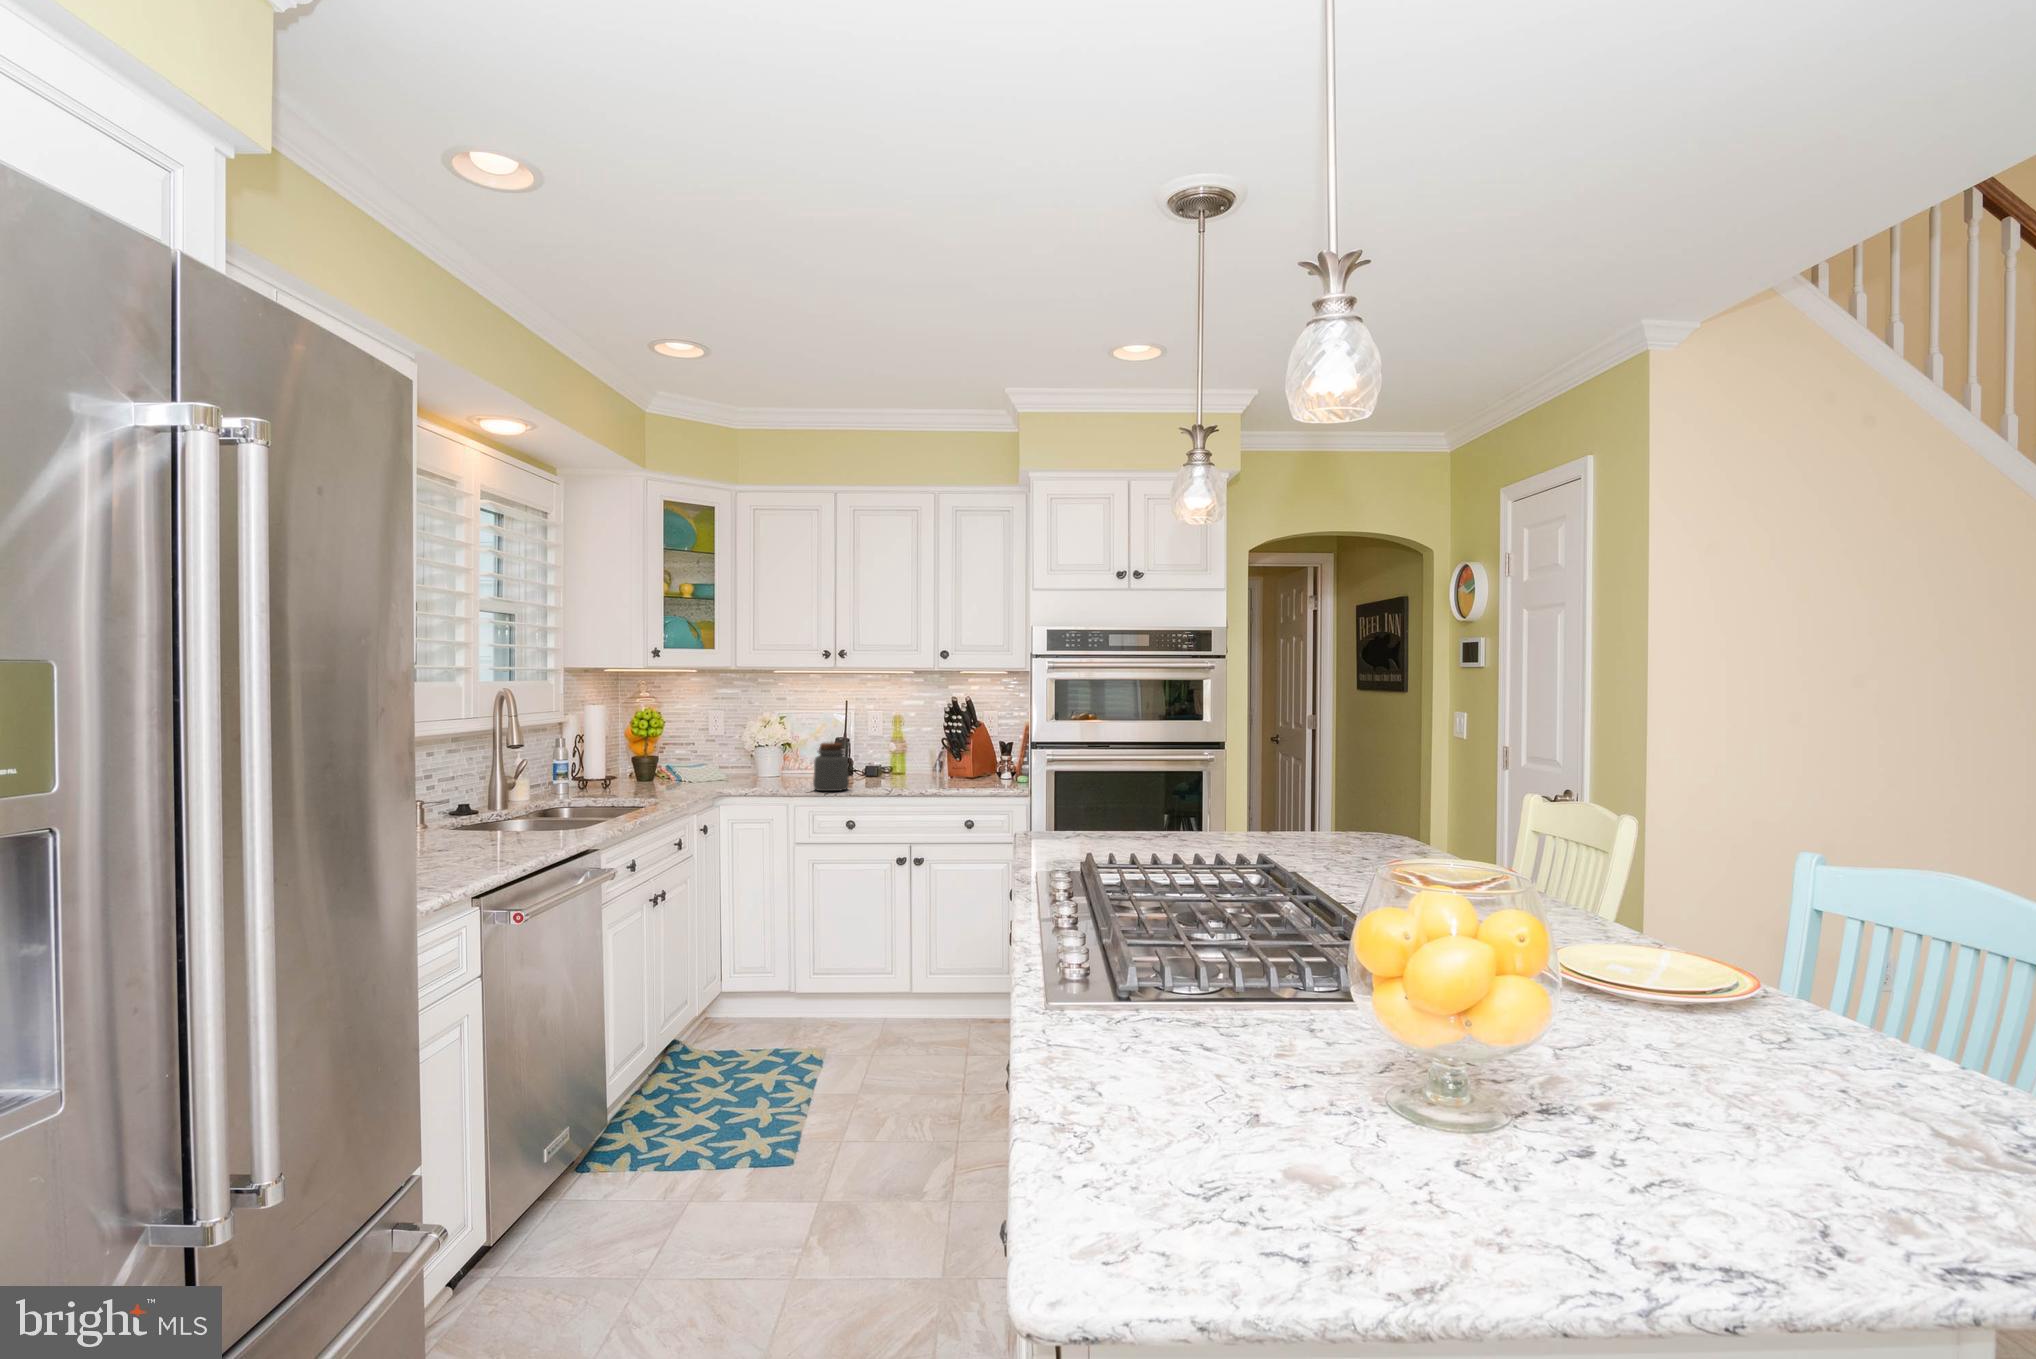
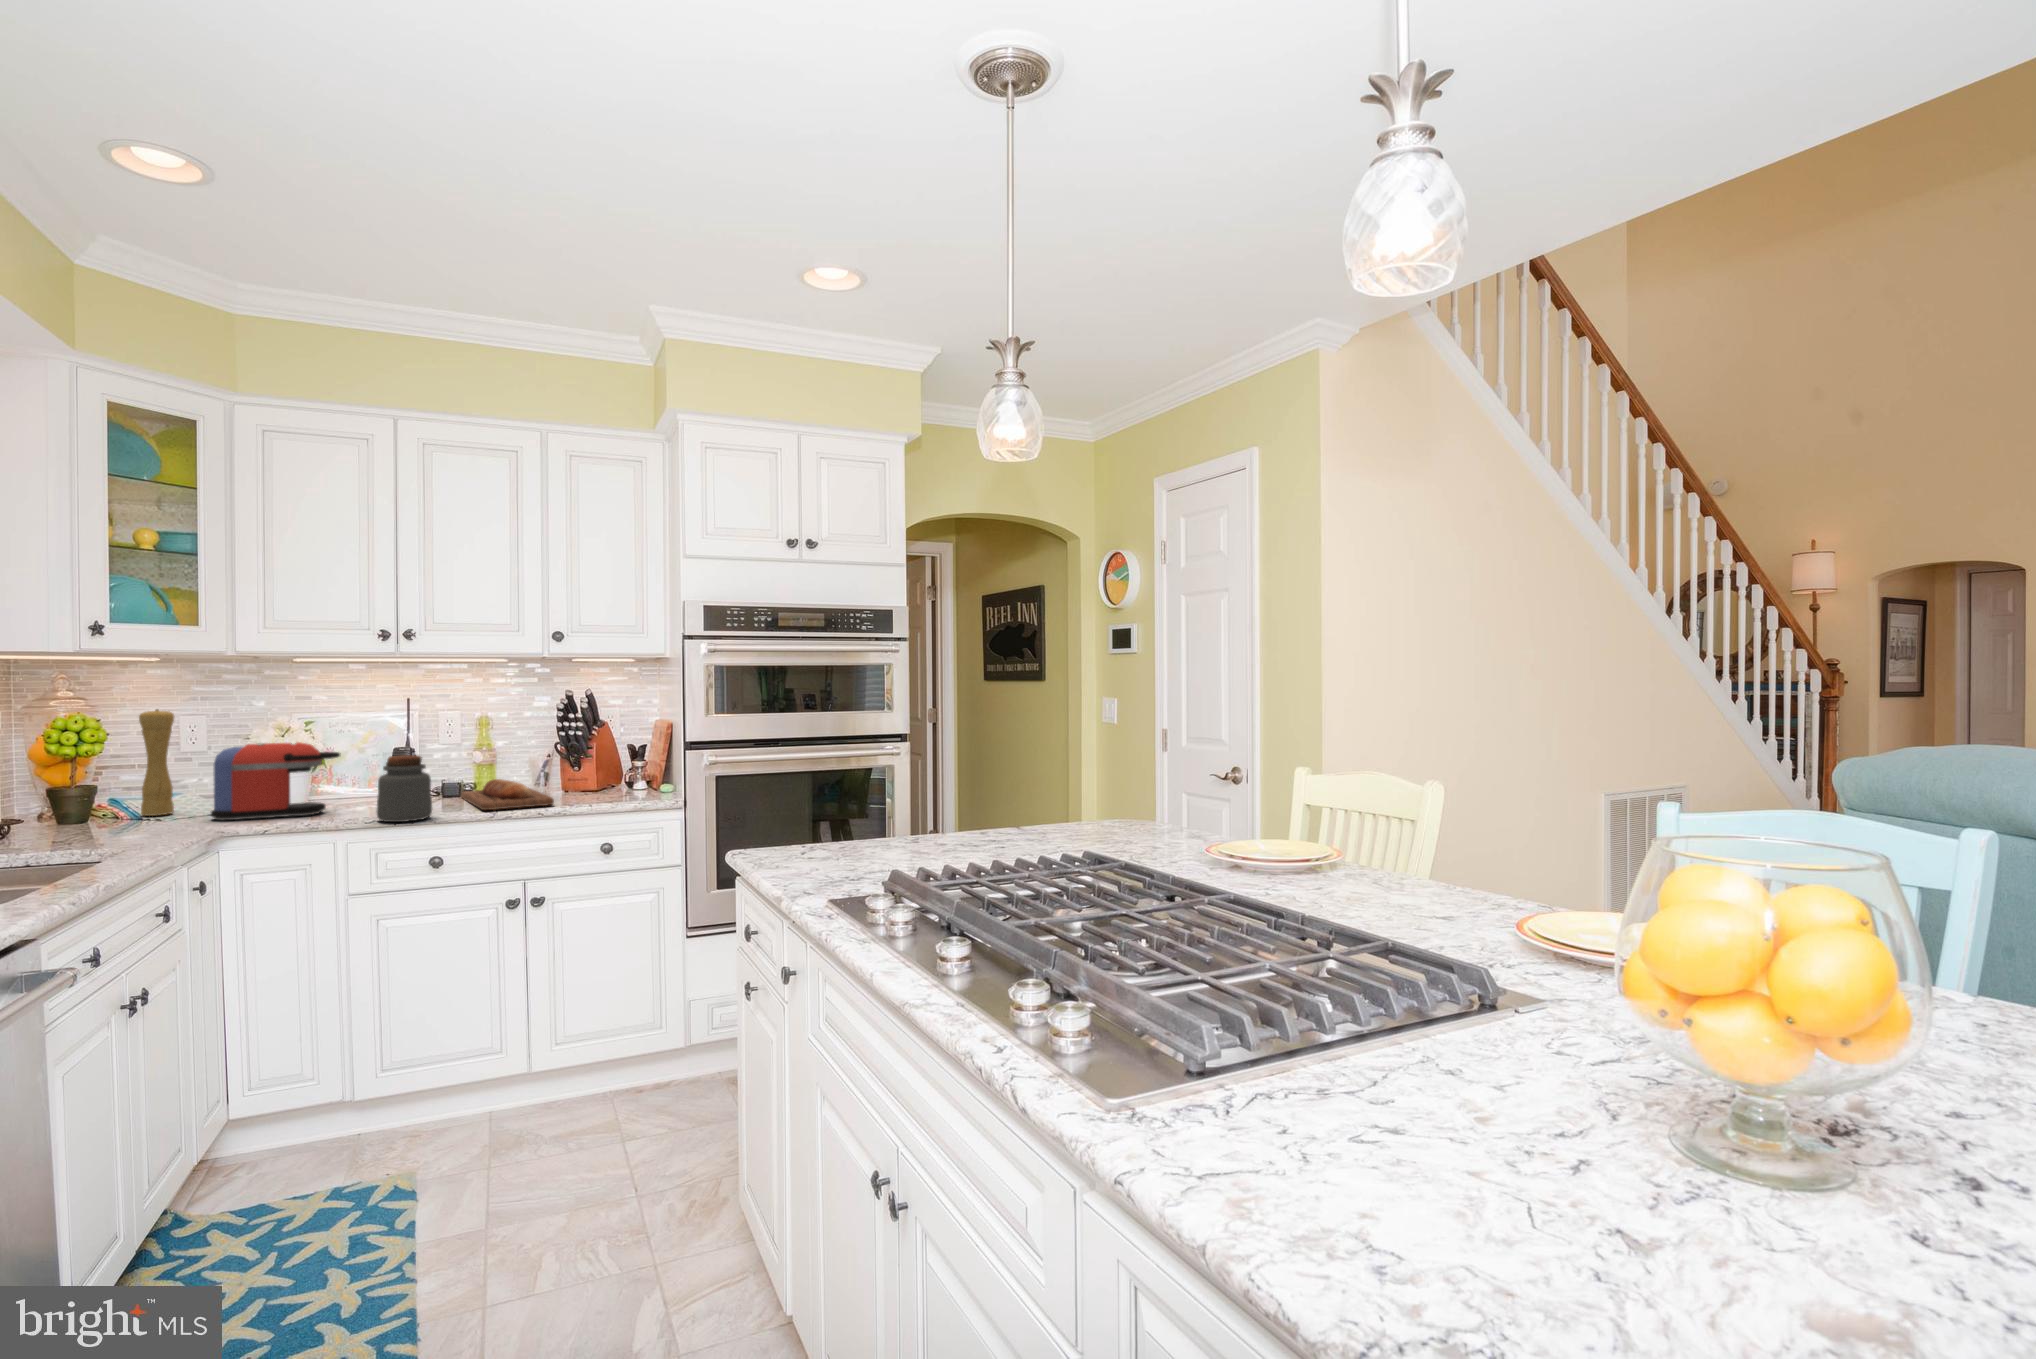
pepper mill: none [685,706,705,778] -> present [139,709,174,816]
coffee maker: none [721,731,797,784] -> present [211,742,340,820]
bread loaf: none [878,764,934,787] -> present [461,779,554,810]

